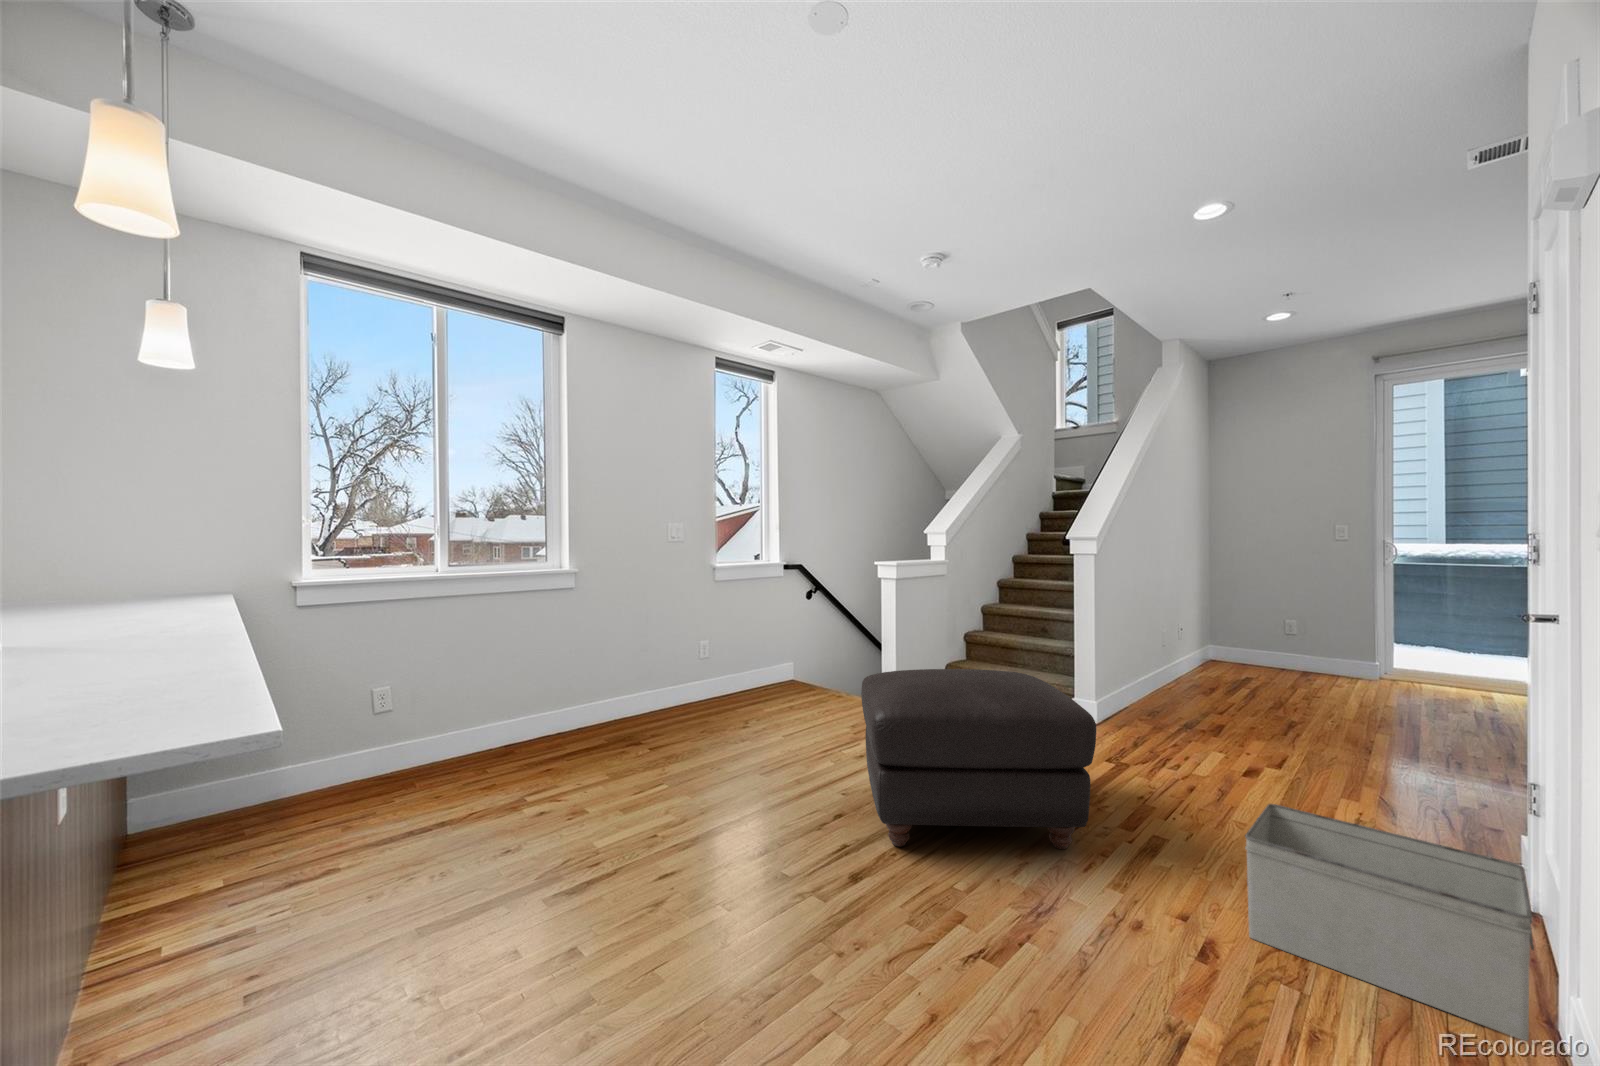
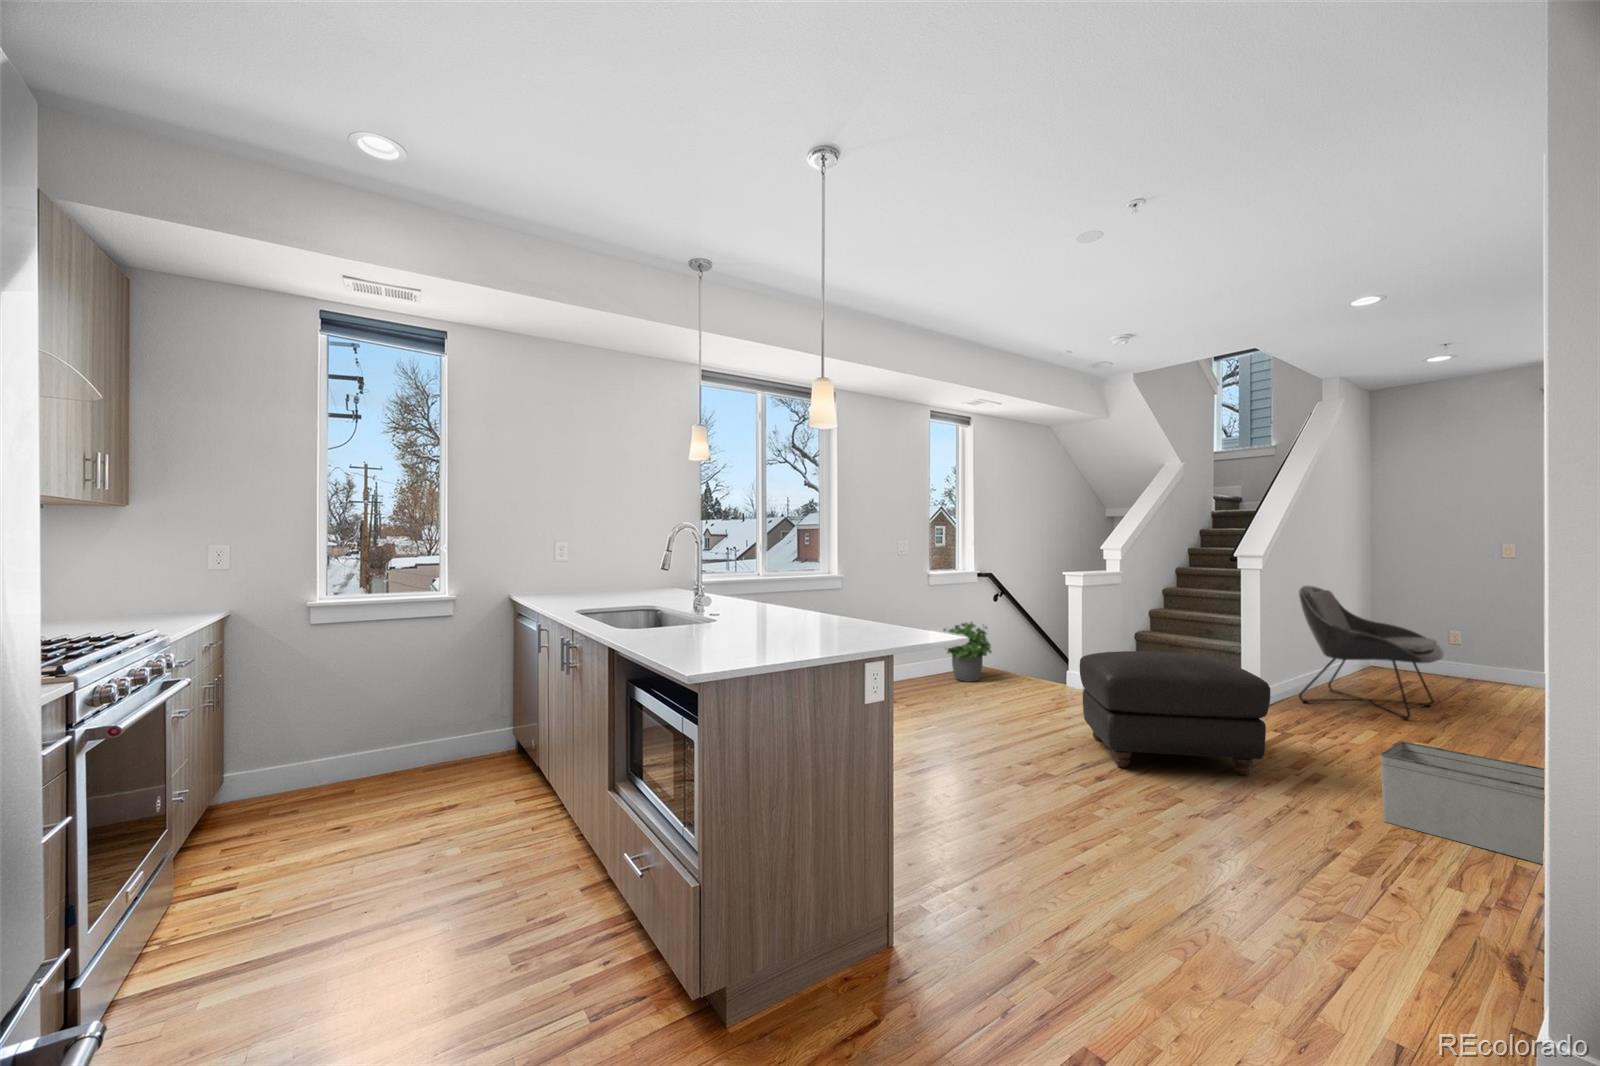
lounge chair: none [1137,574,1291,734] -> present [1299,586,1444,720]
potted plant: none [732,625,792,700] -> present [944,622,992,682]

